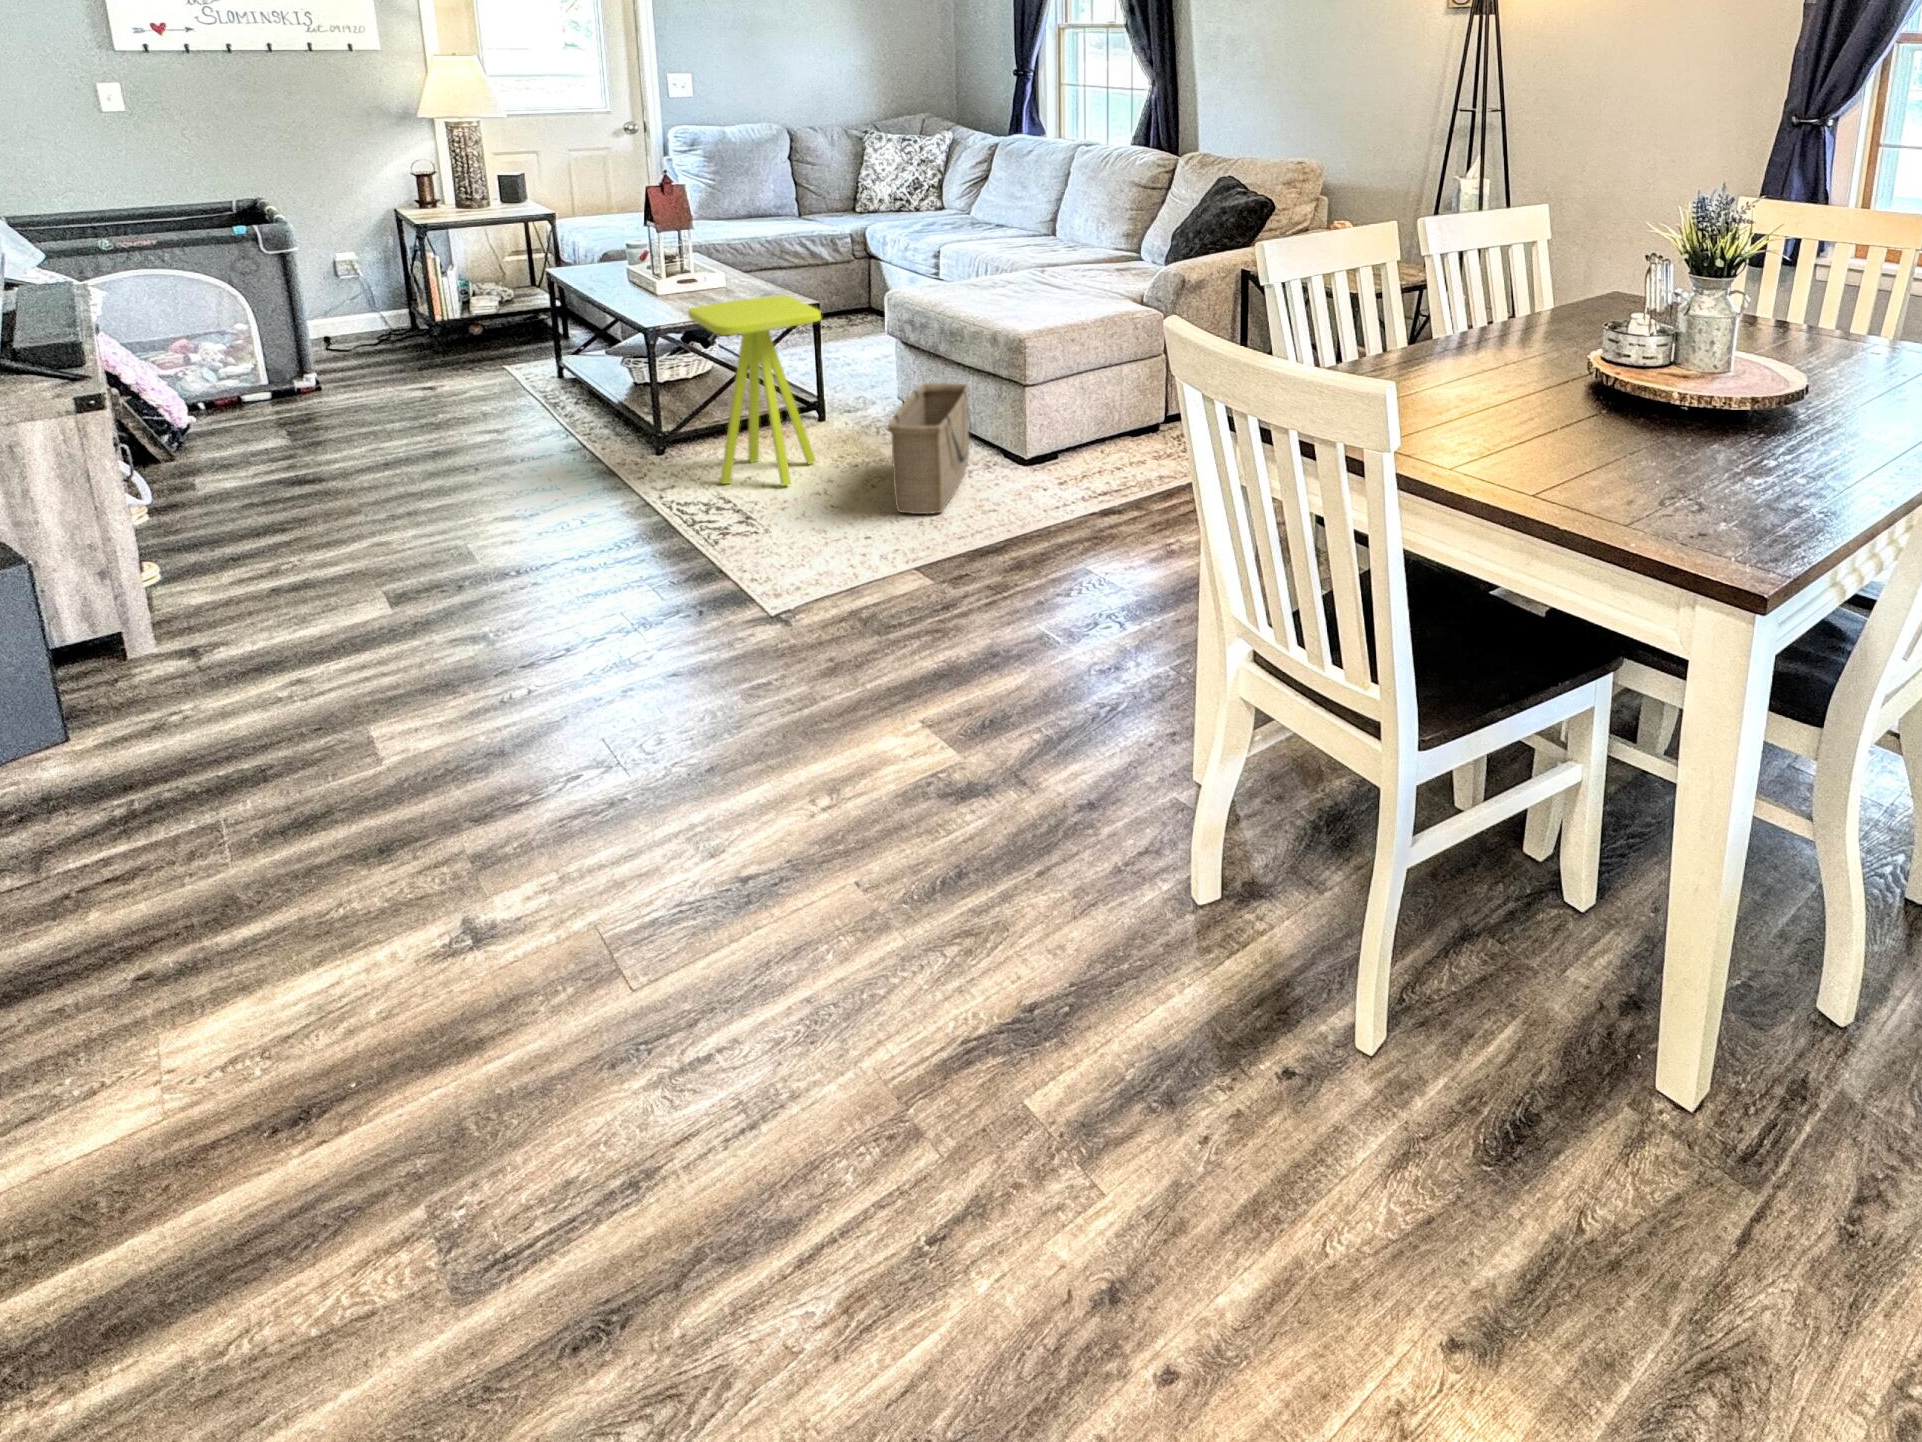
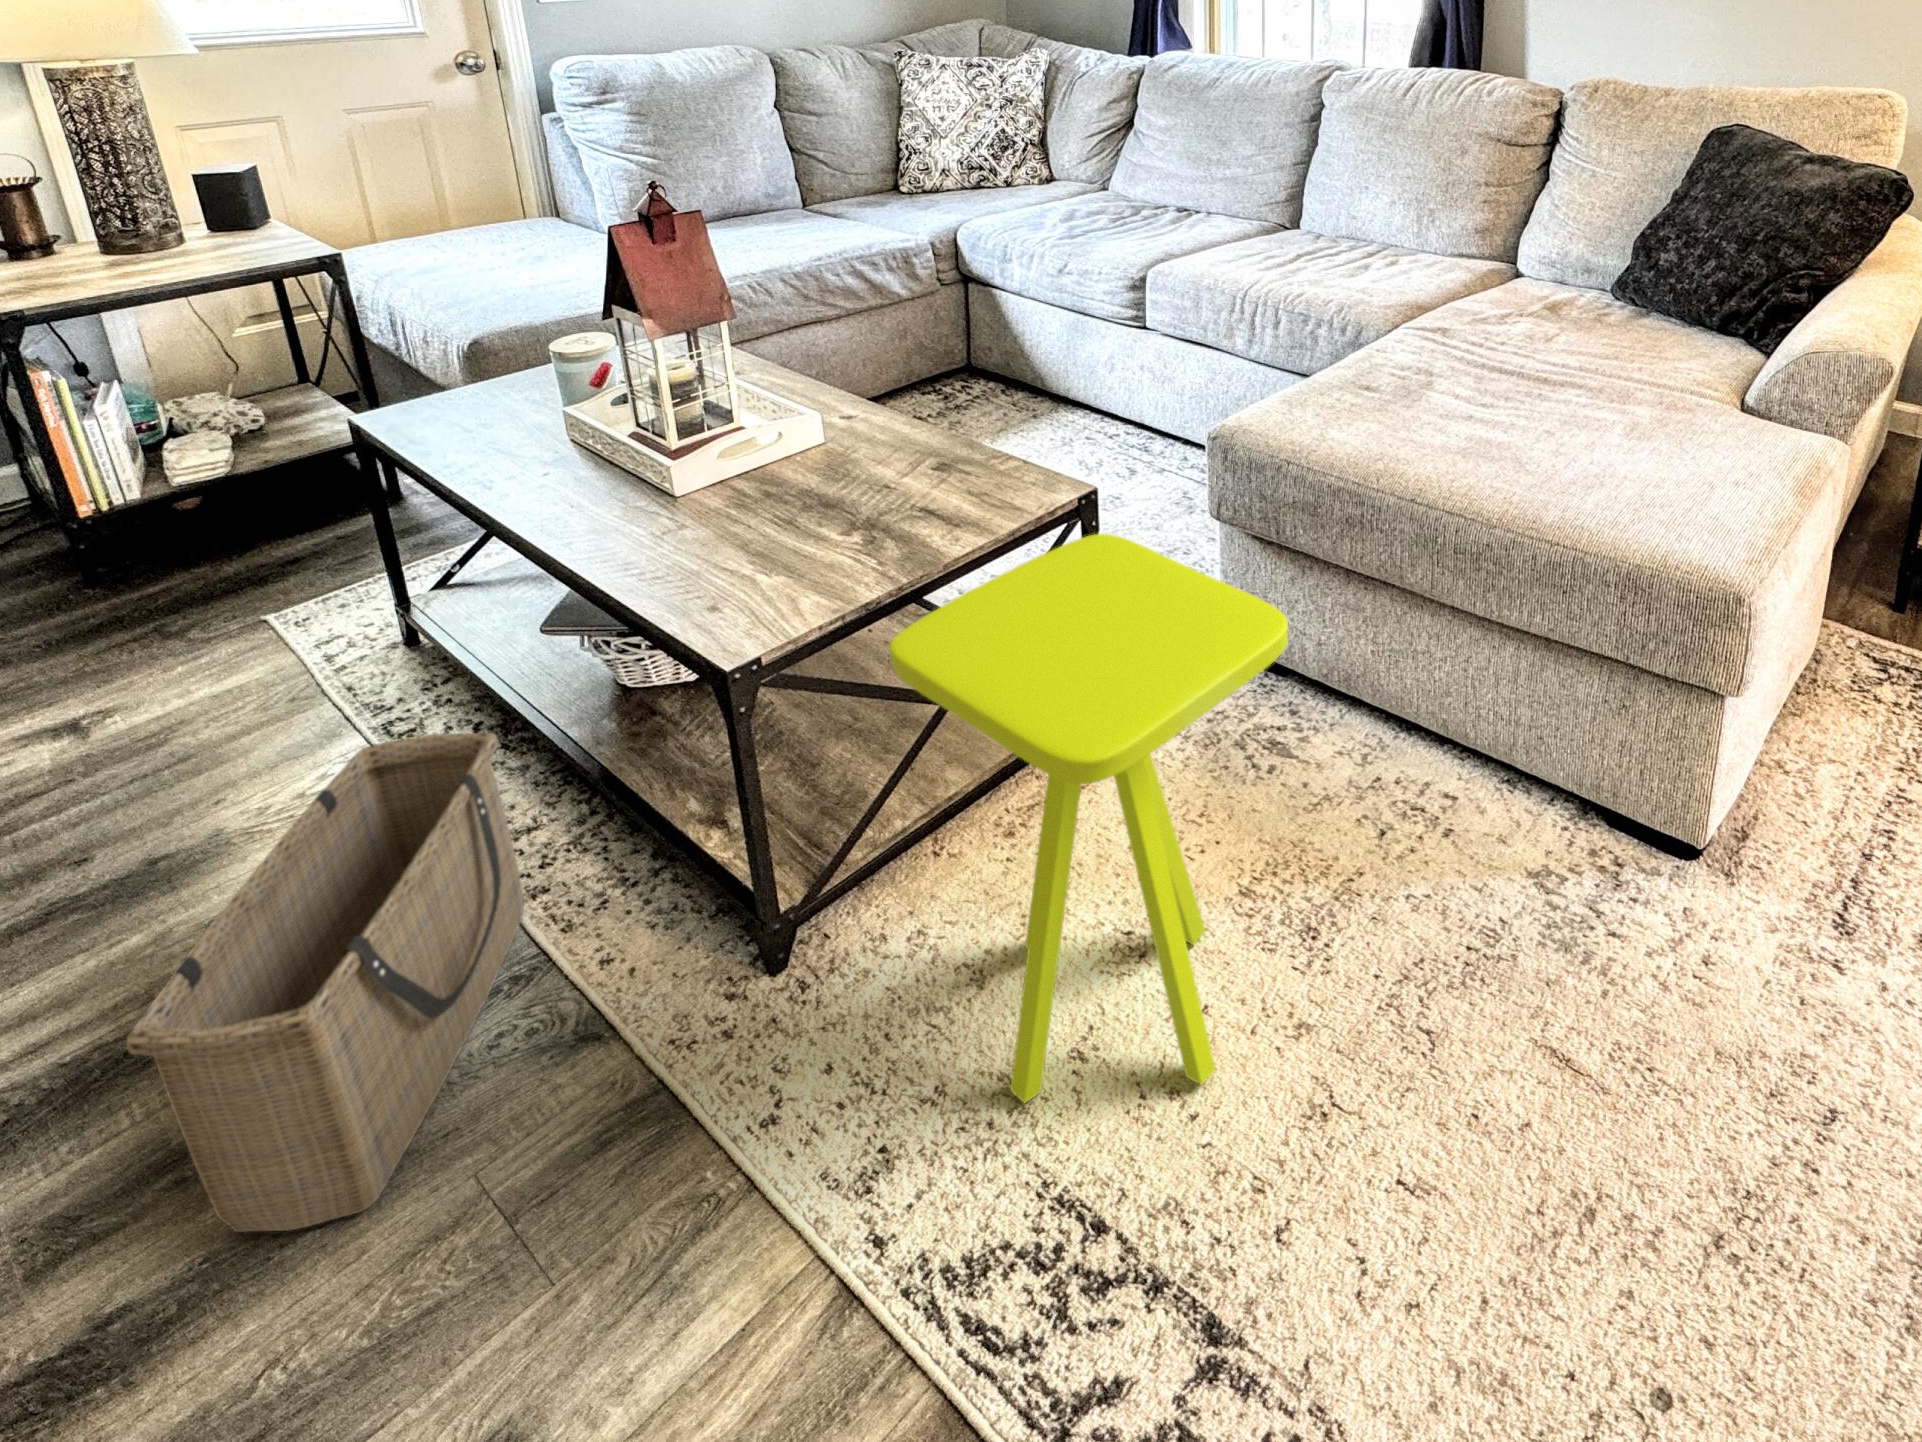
basket: present [888,383,970,514] -> present [126,733,524,1231]

